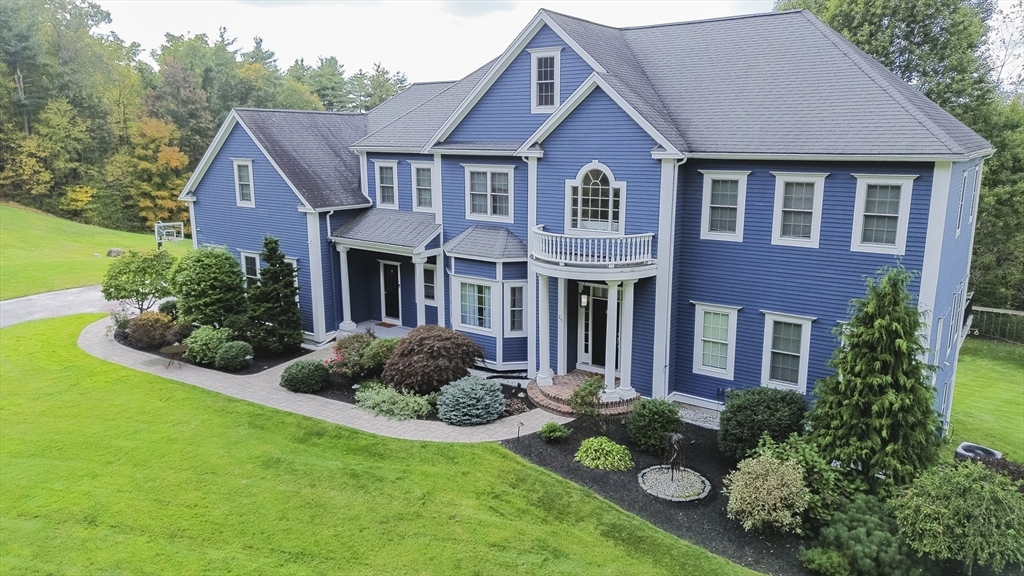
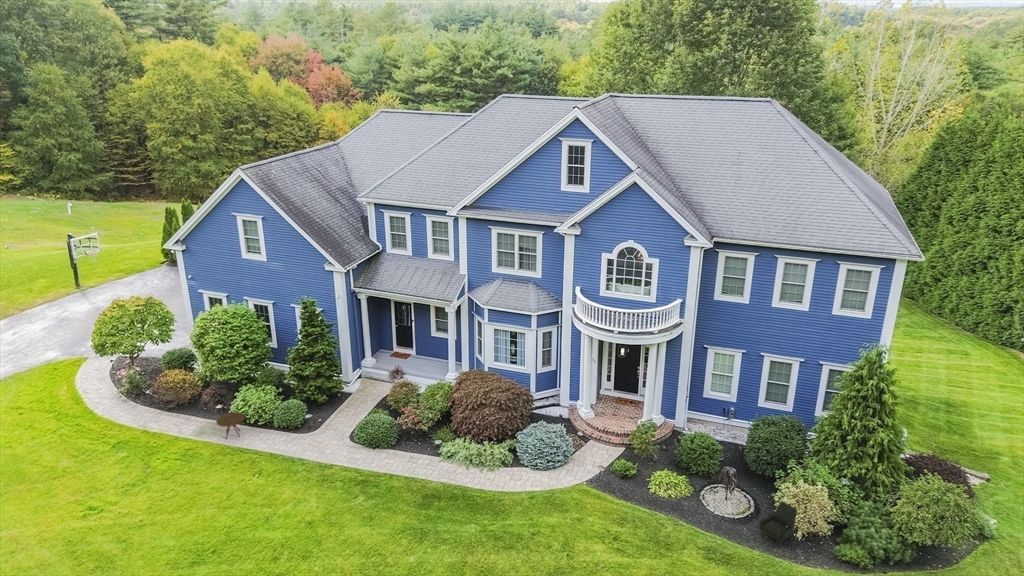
chair: none [692,476,747,539] -> present [759,501,797,547]

